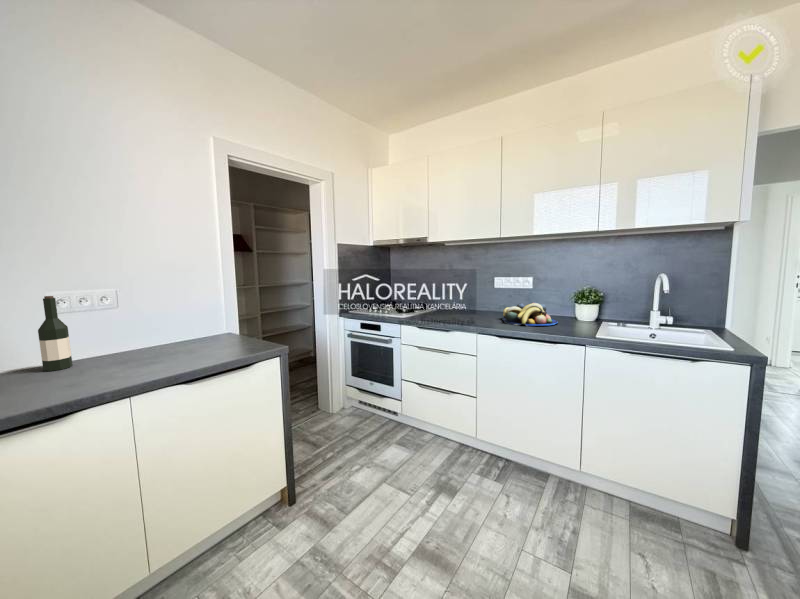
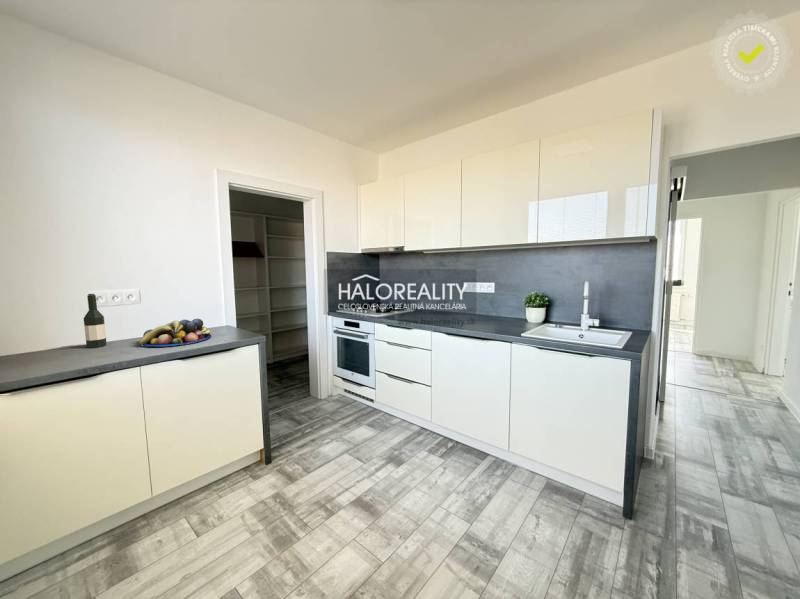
fruit bowl: present [503,302,558,326] -> present [140,319,211,347]

